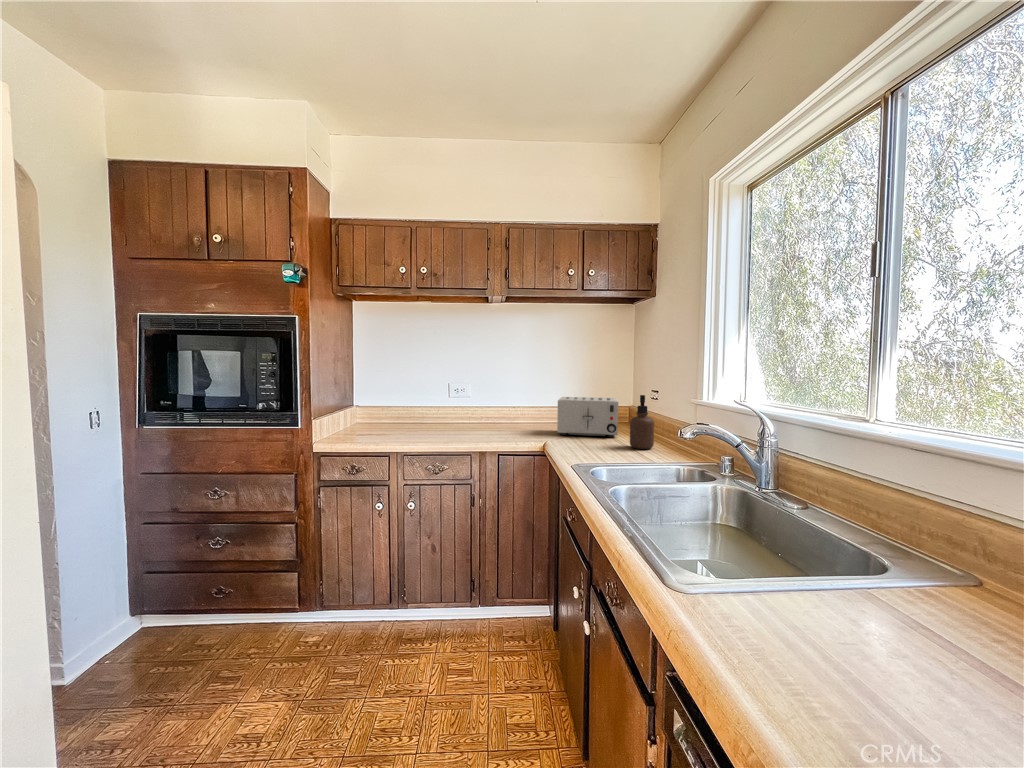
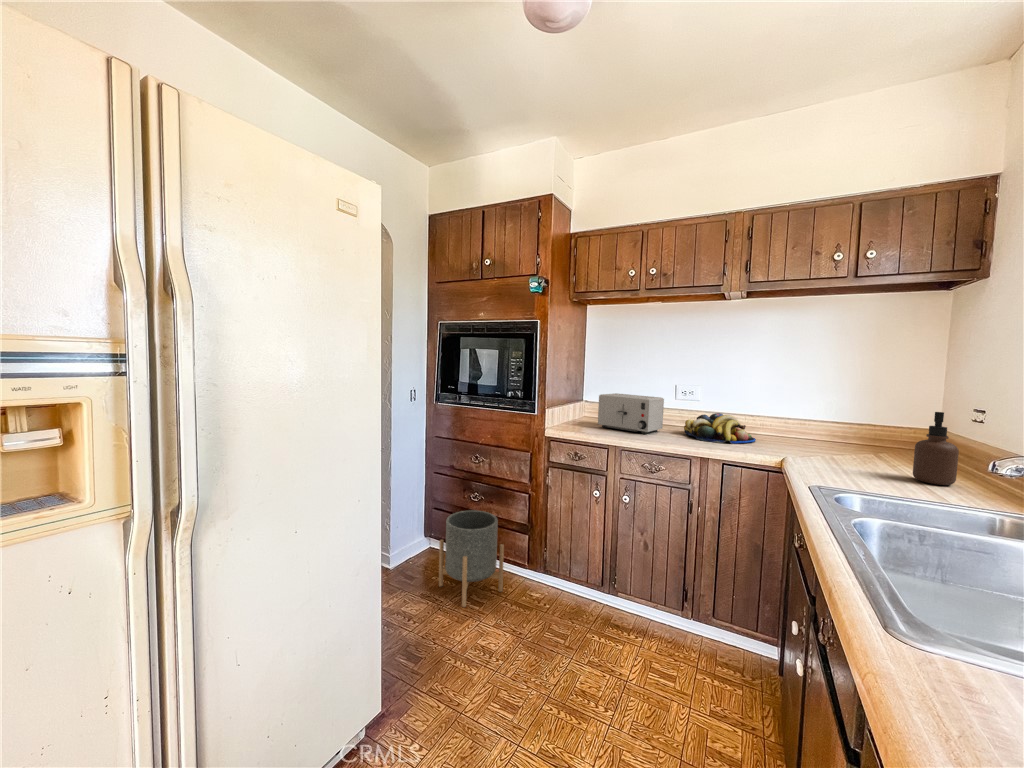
toaster: present [557,397,618,437] -> present [598,393,664,434]
fruit bowl: none [460,408,520,436] -> present [684,413,756,444]
planter: none [162,559,266,692] -> present [439,510,504,607]

